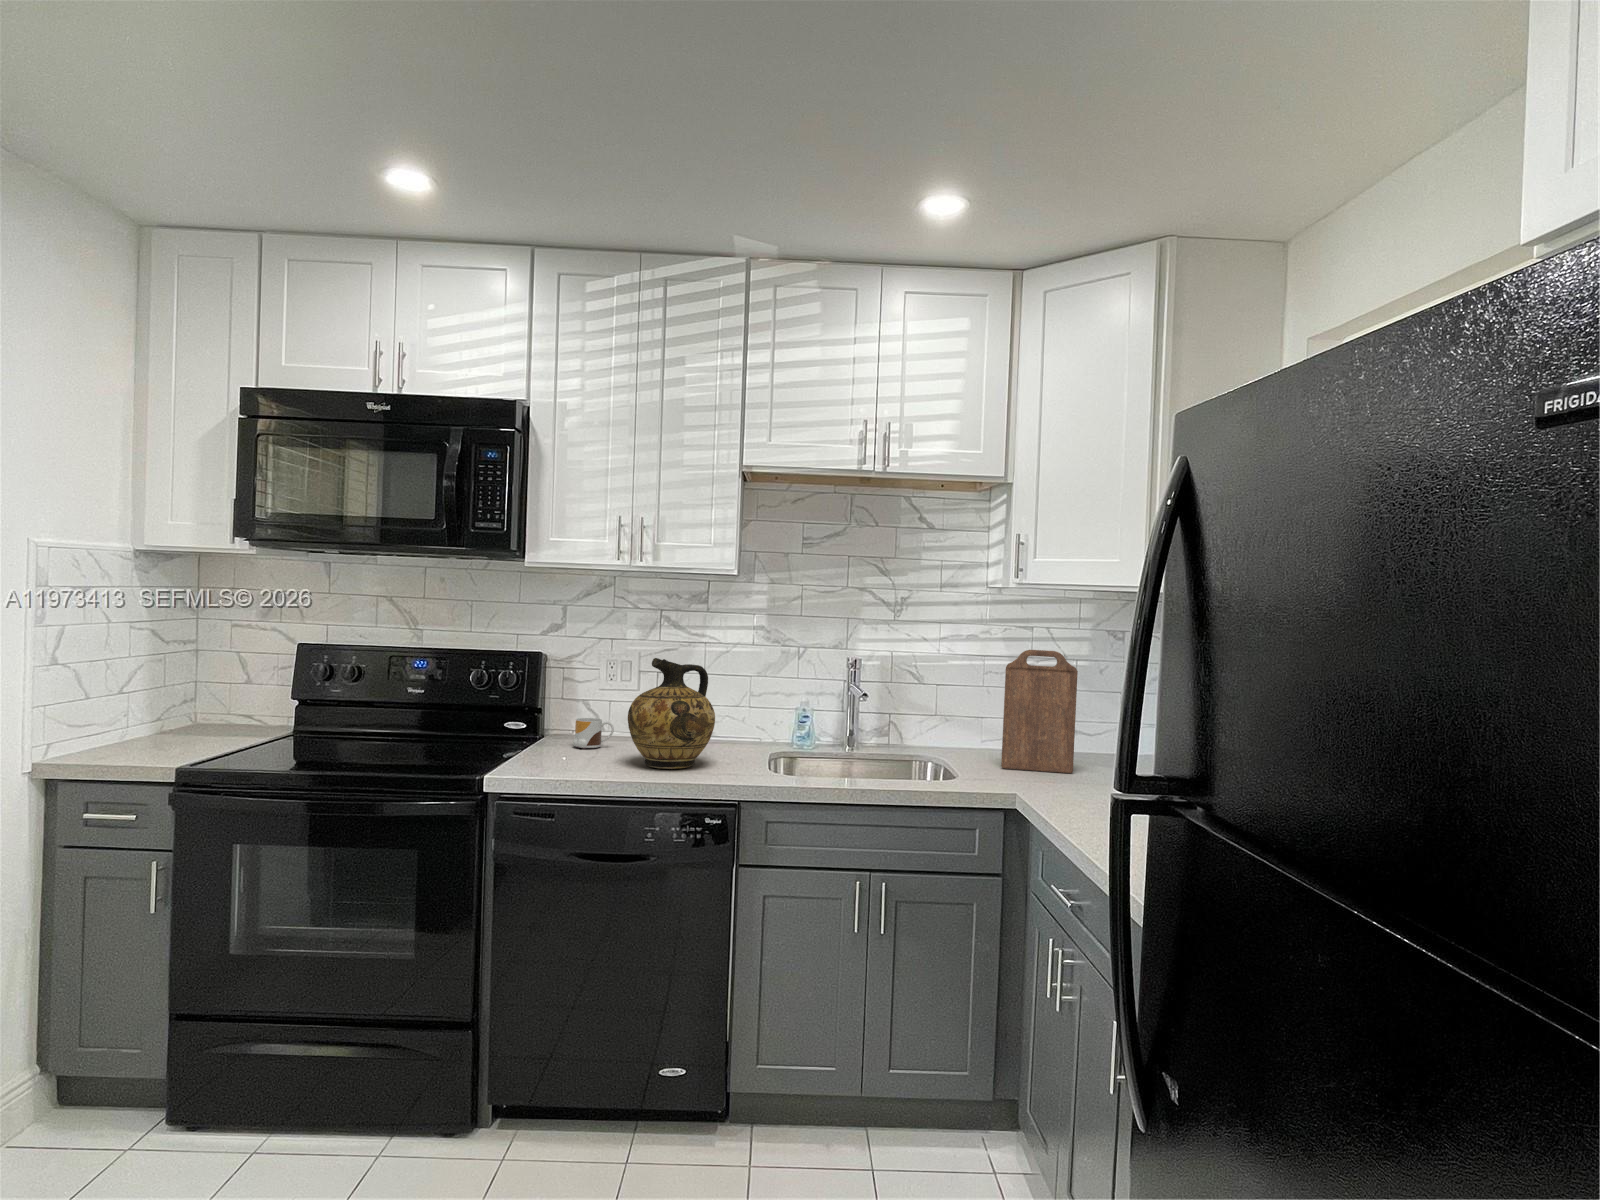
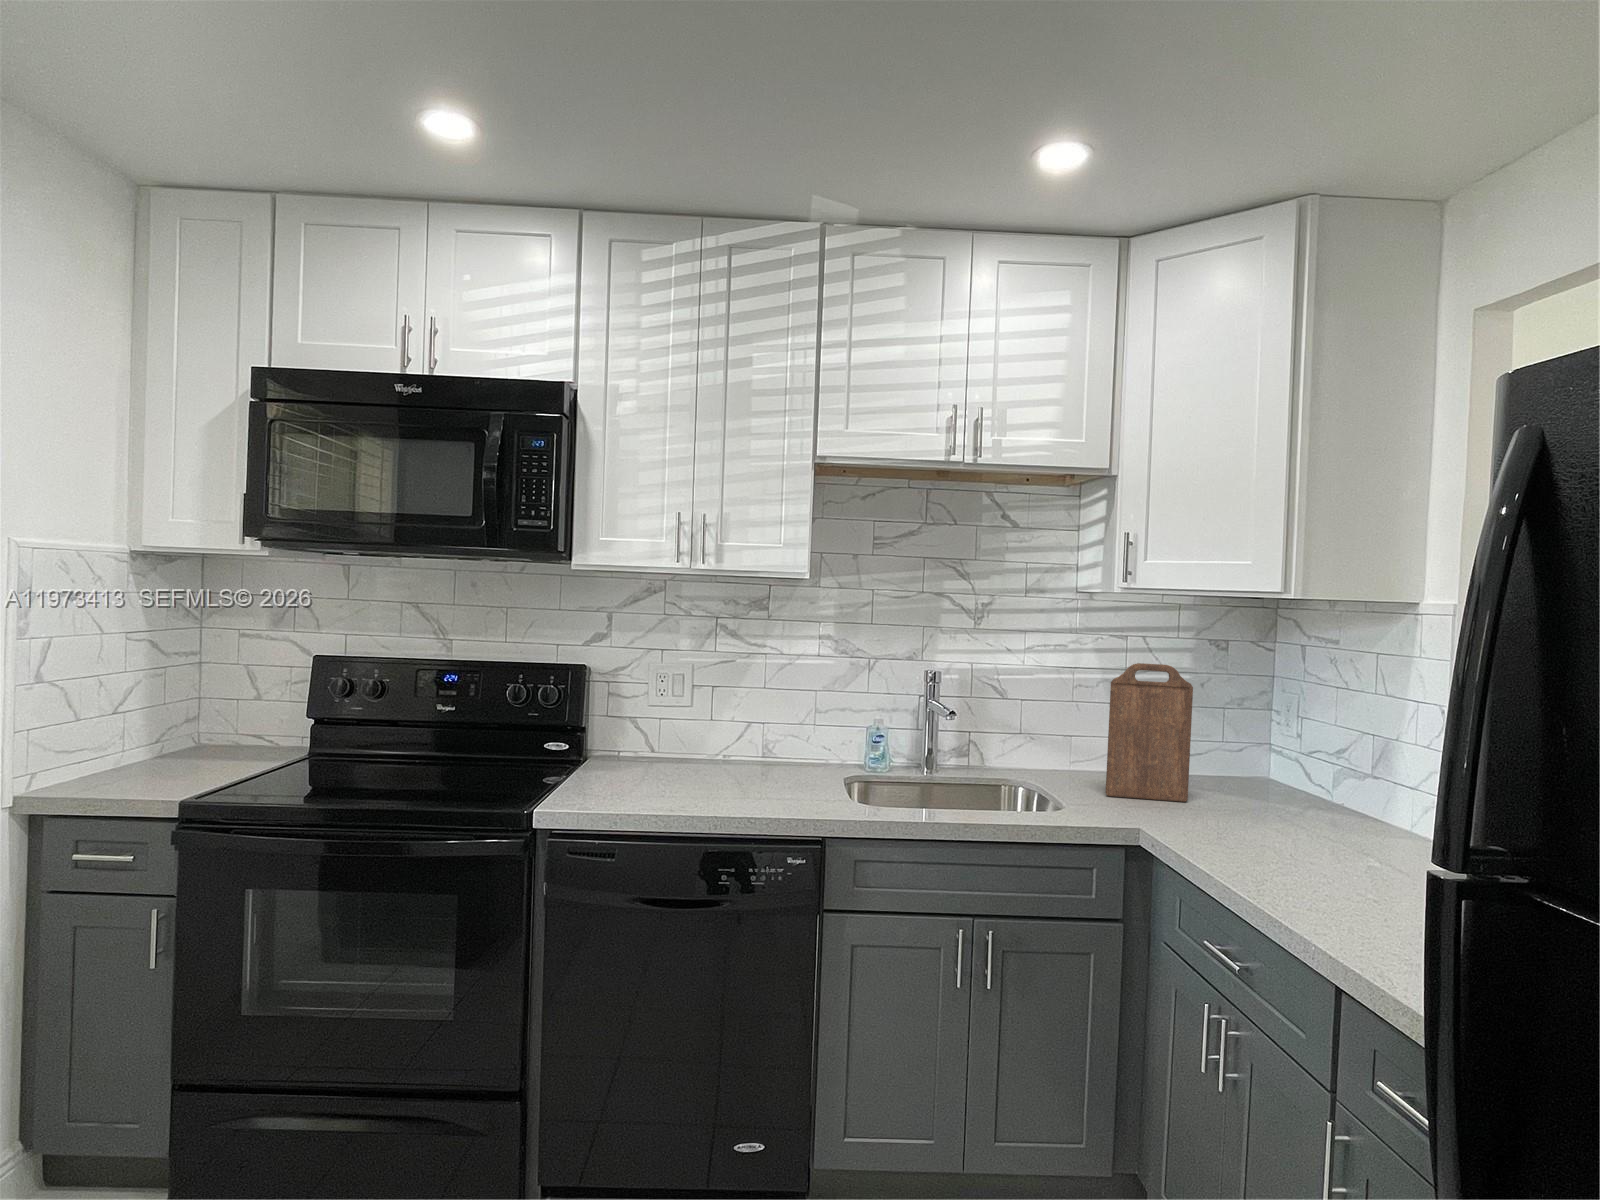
ceramic jug: present [628,658,715,769] -> none [692,673,790,799]
mug: present [572,718,614,748] -> none [623,739,668,773]

